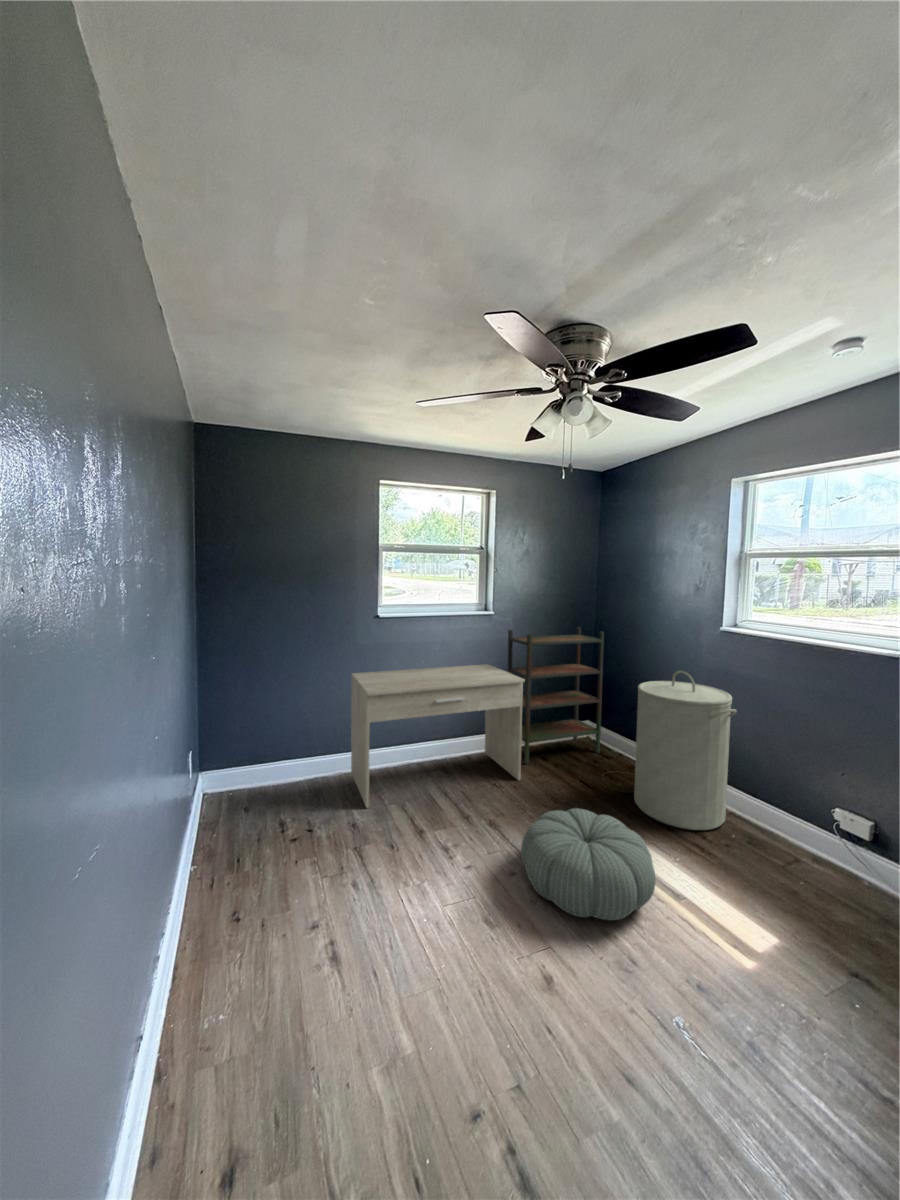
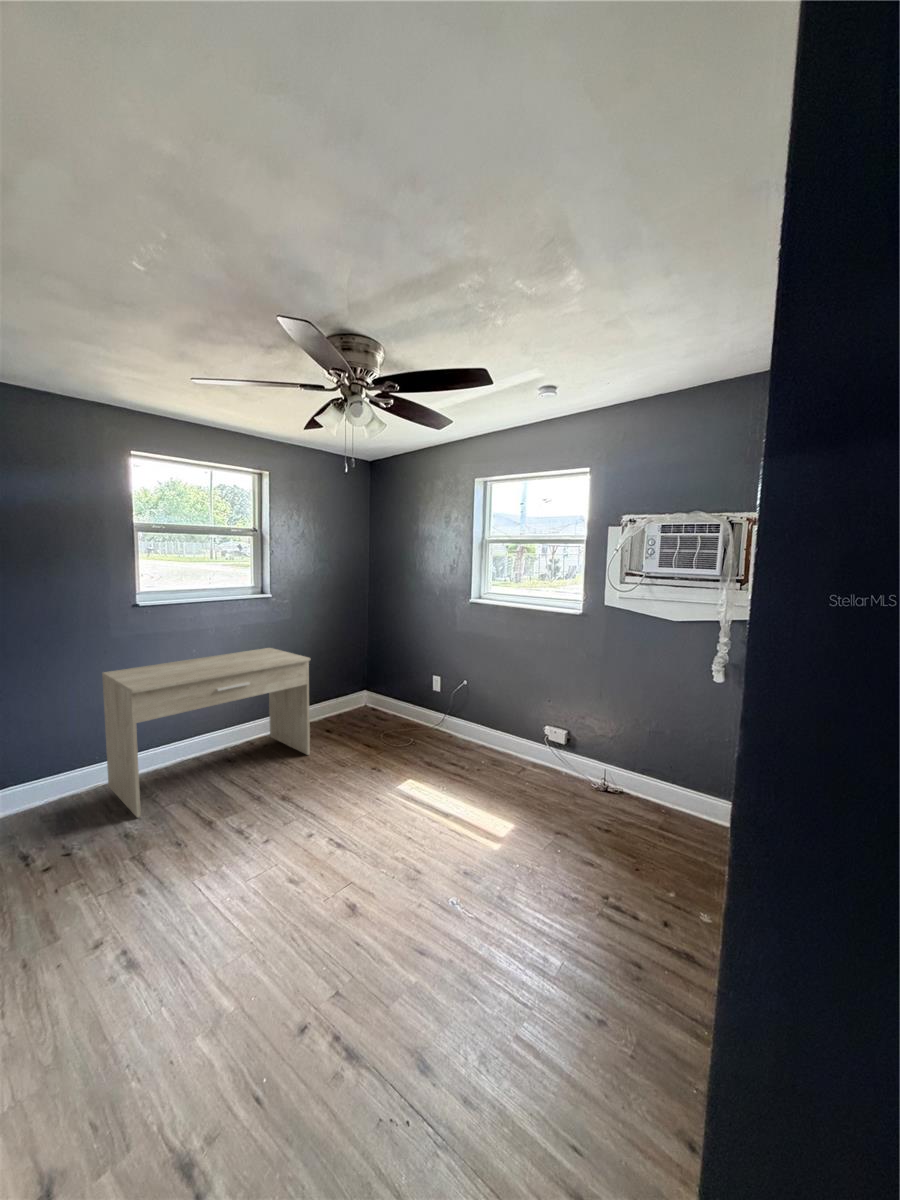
bookshelf: present [507,627,604,764] -> none [290,606,381,740]
laundry hamper: present [634,671,737,830] -> none [411,637,484,764]
pouf: present [521,808,656,920] -> none [318,764,431,851]

